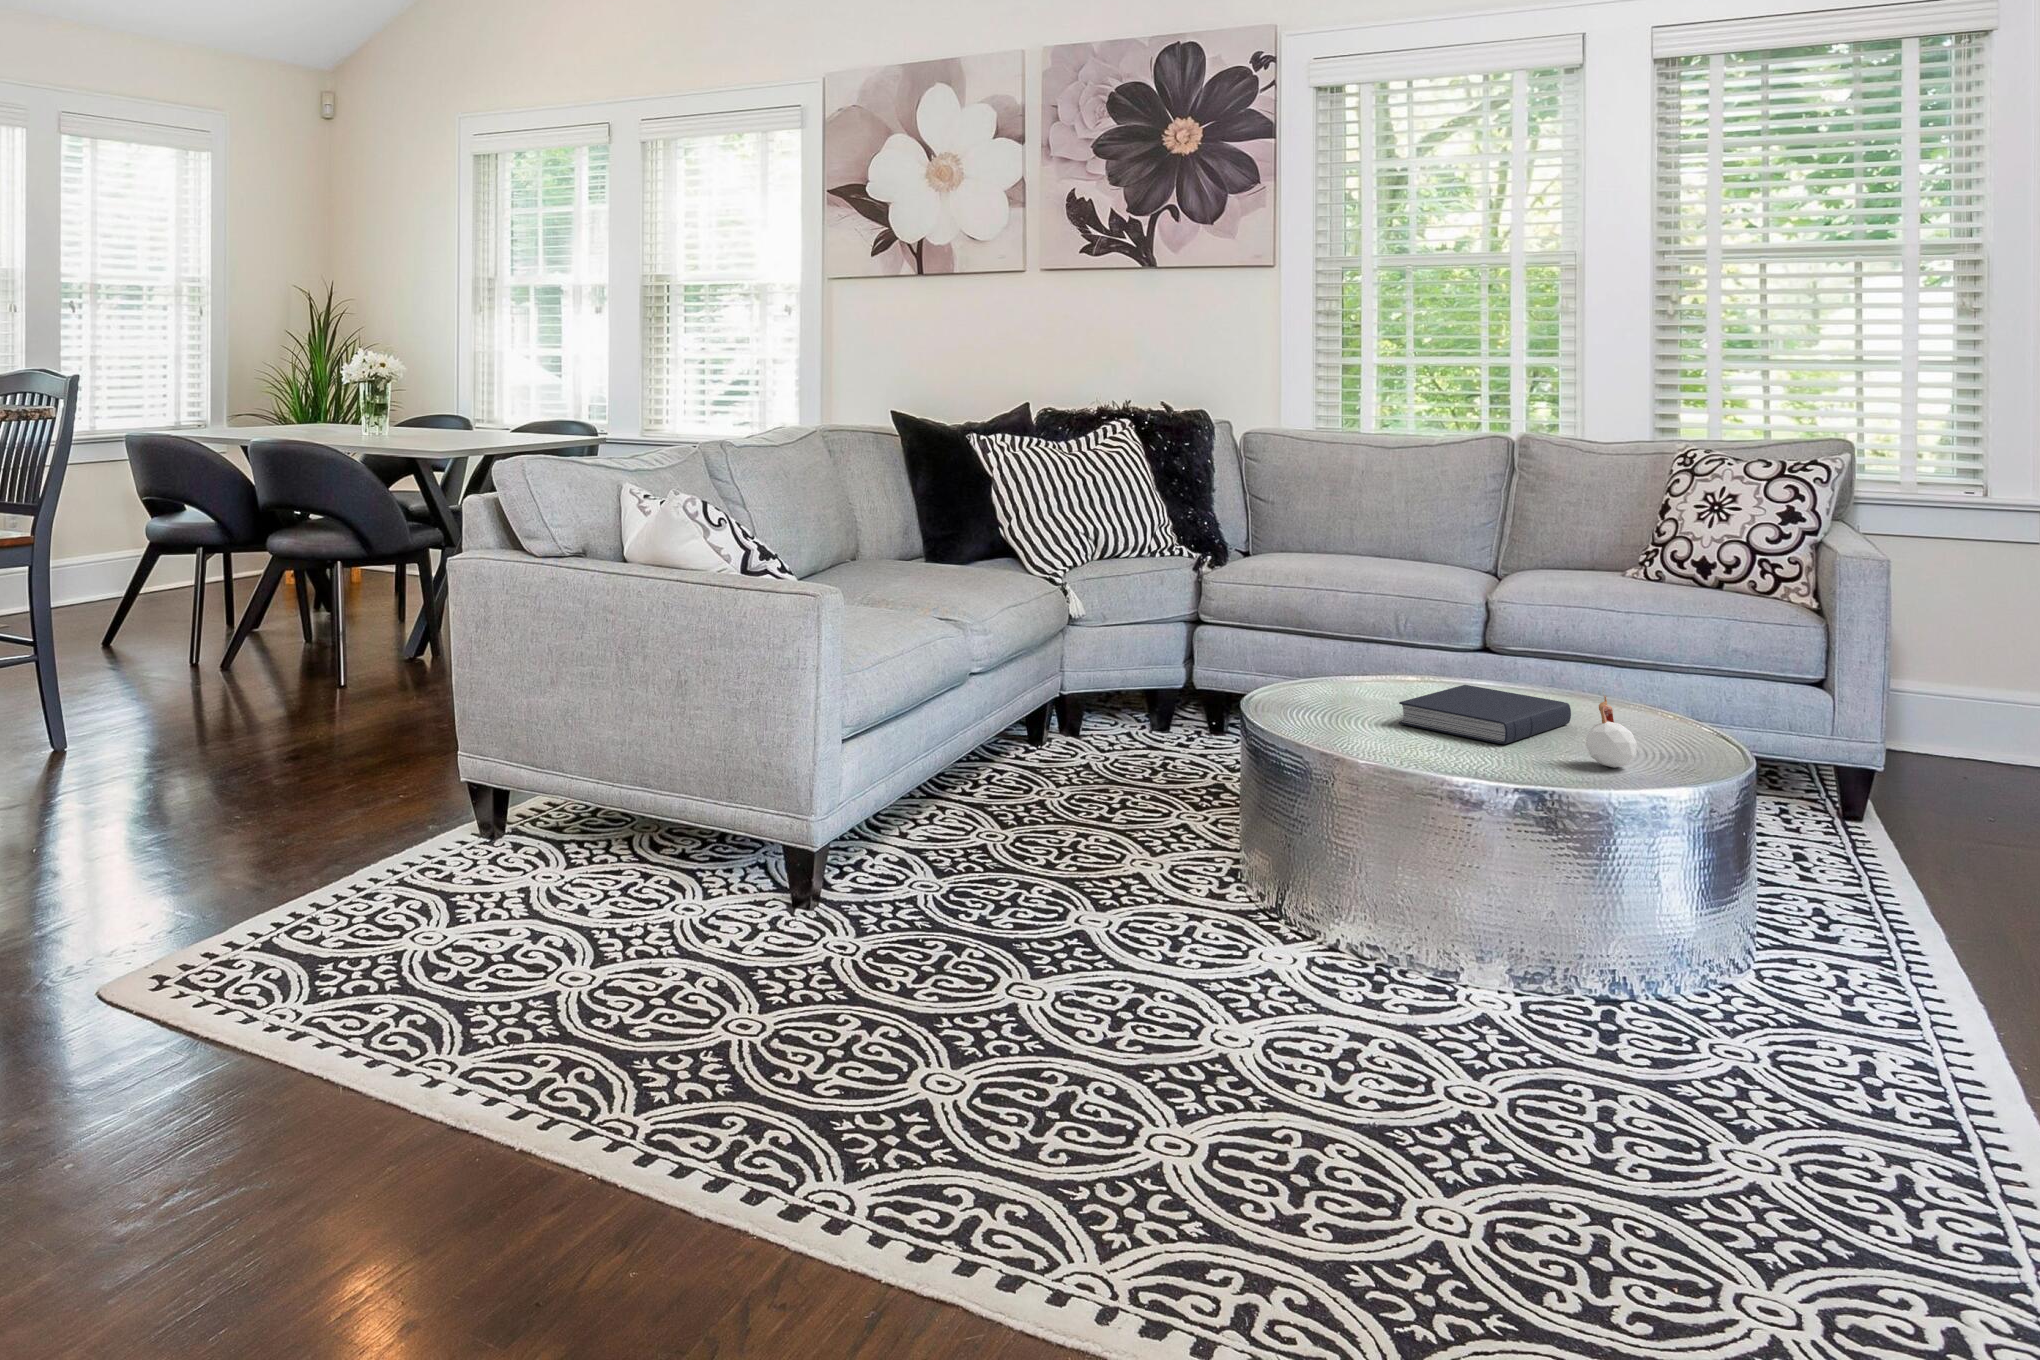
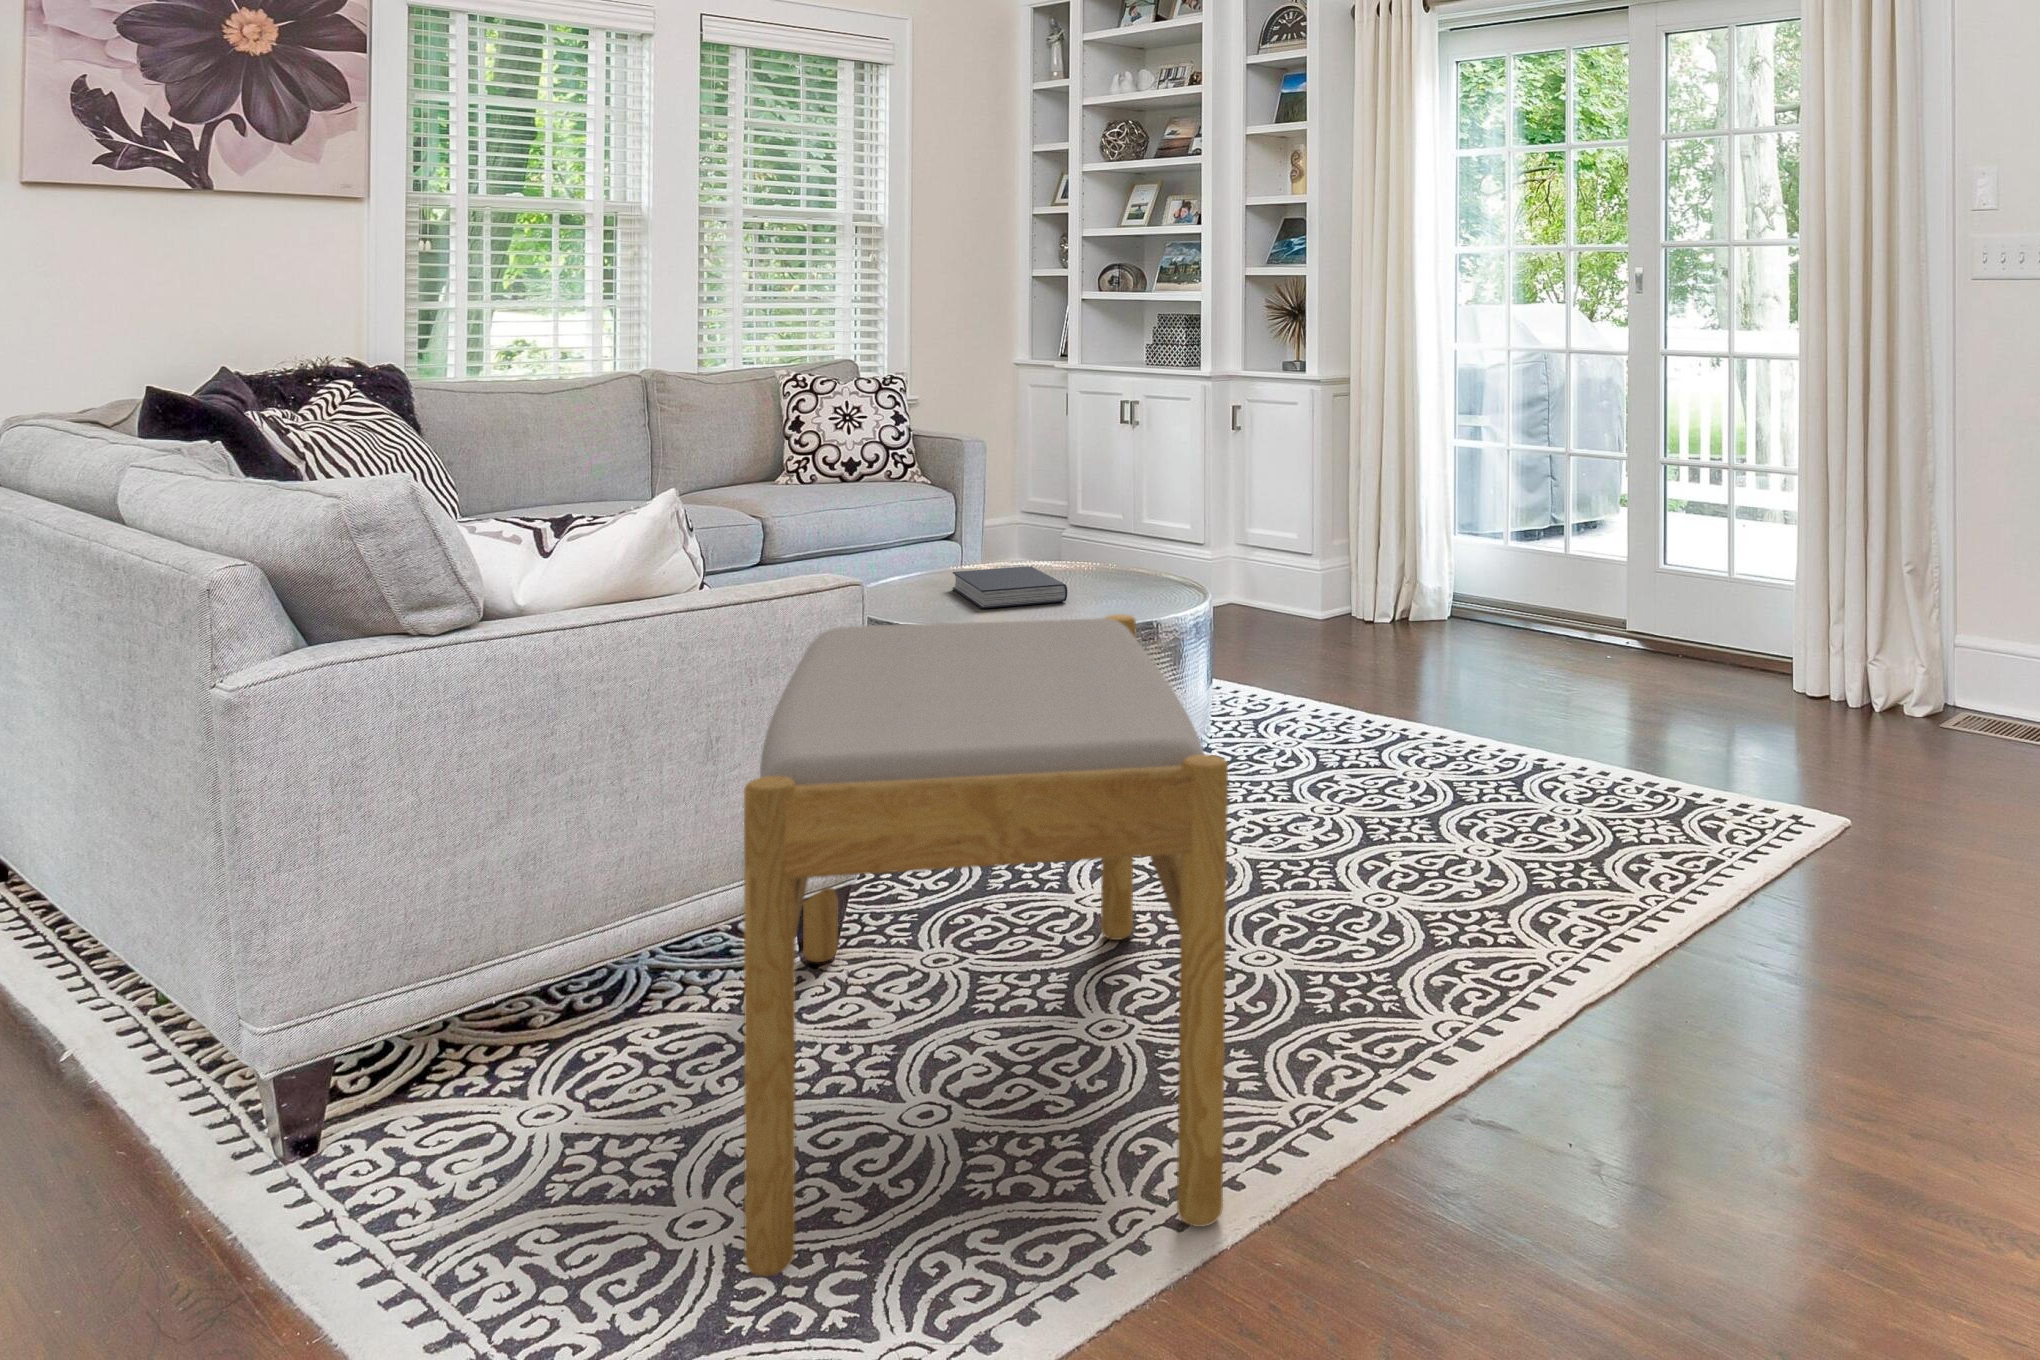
footstool: none [436,638,1038,1135] -> present [744,614,1228,1276]
candle: present [1586,687,1637,768] -> none [1120,540,1152,596]

